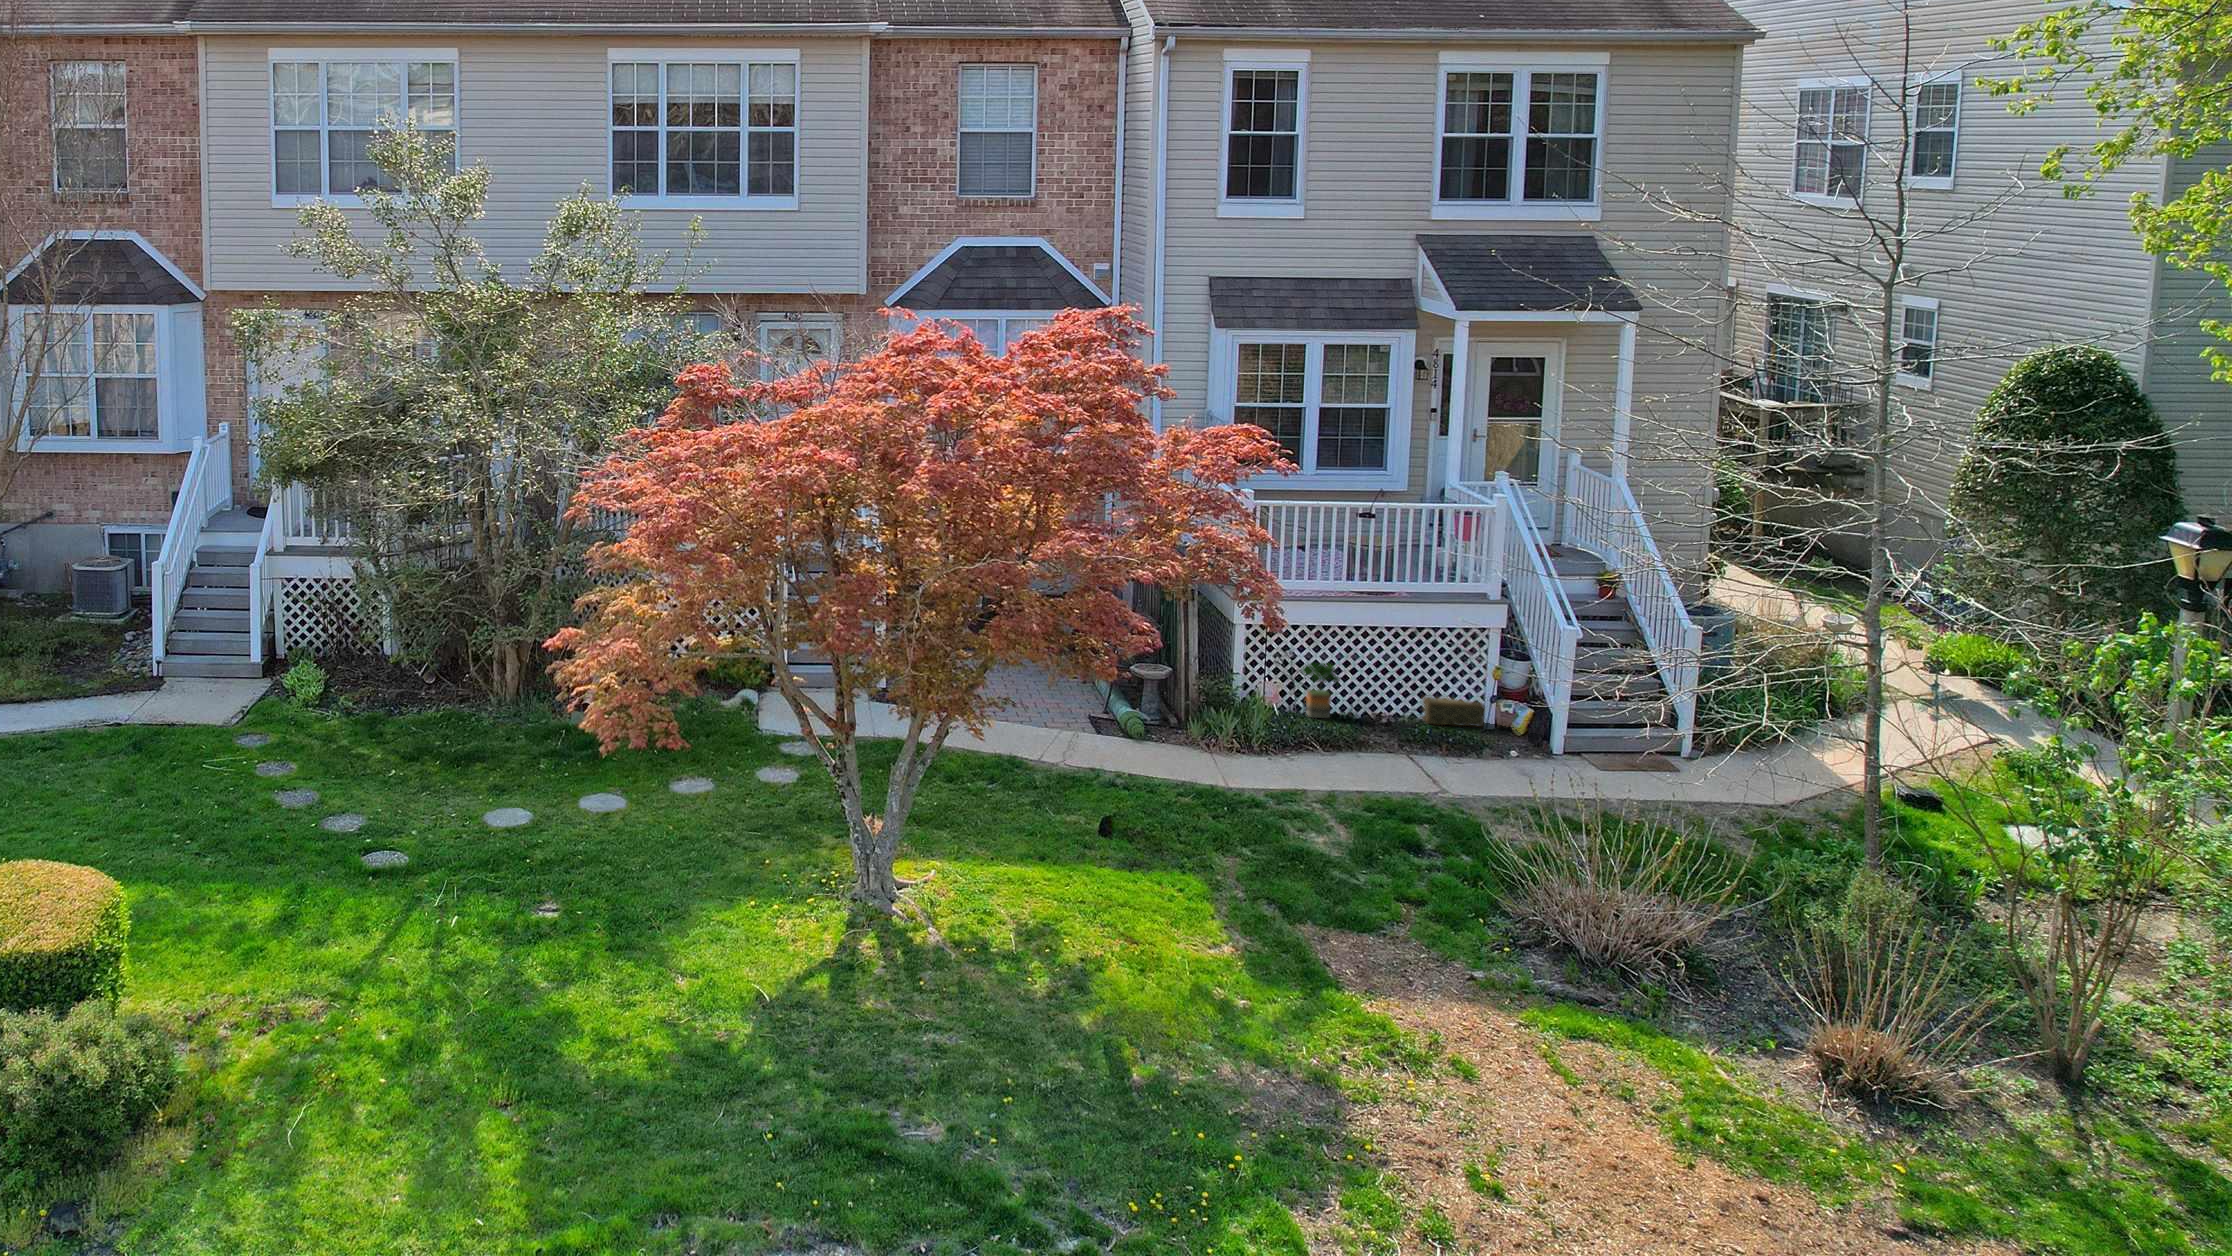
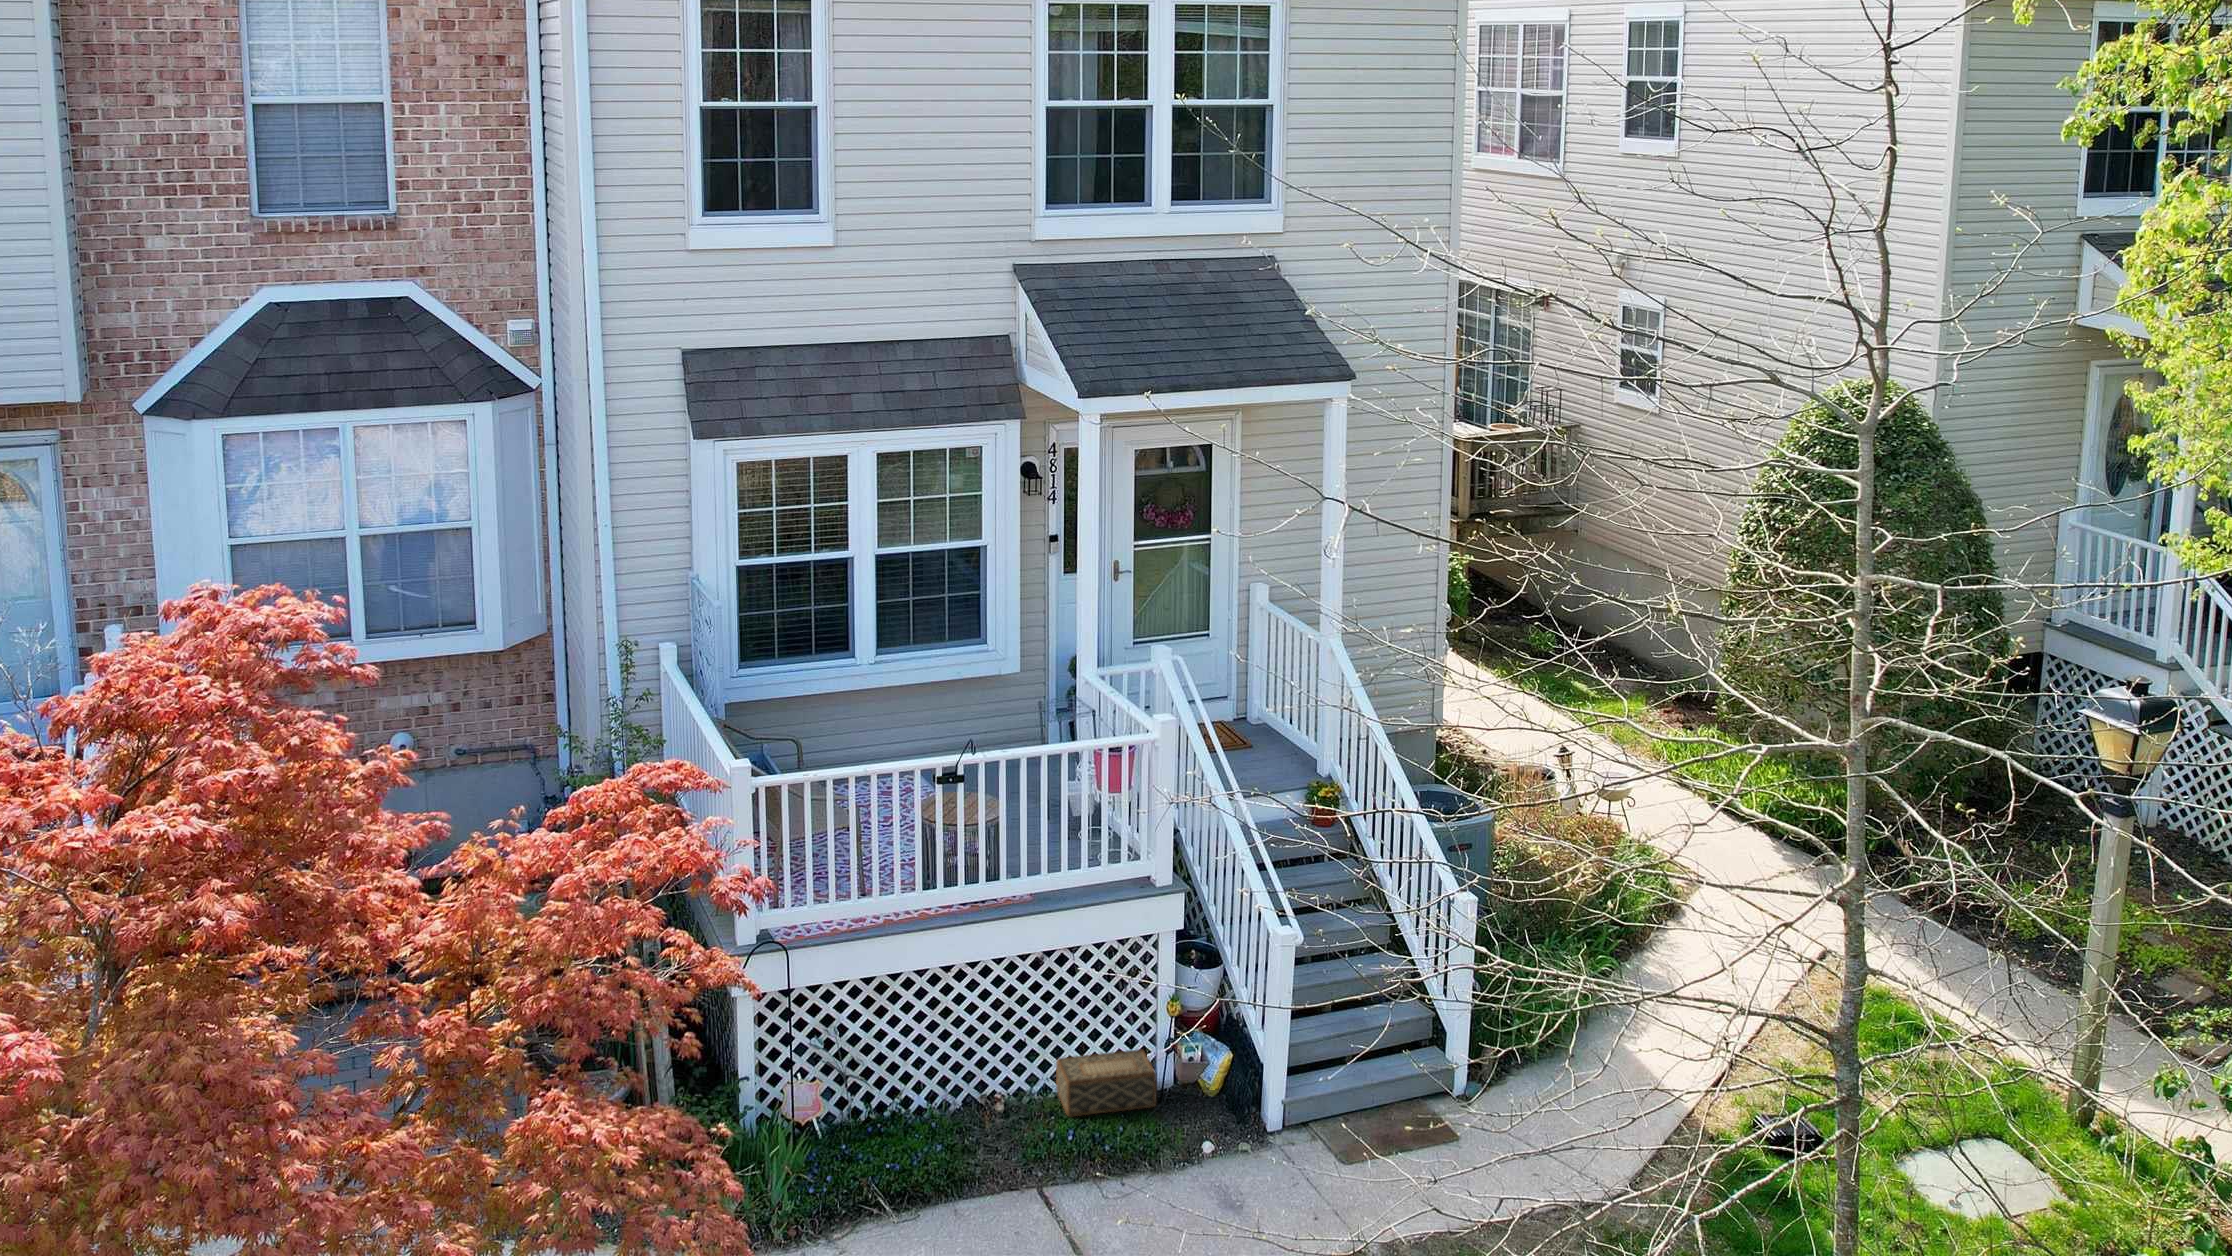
potted tree: present [1303,663,1340,718] -> none [854,1035,921,1141]

